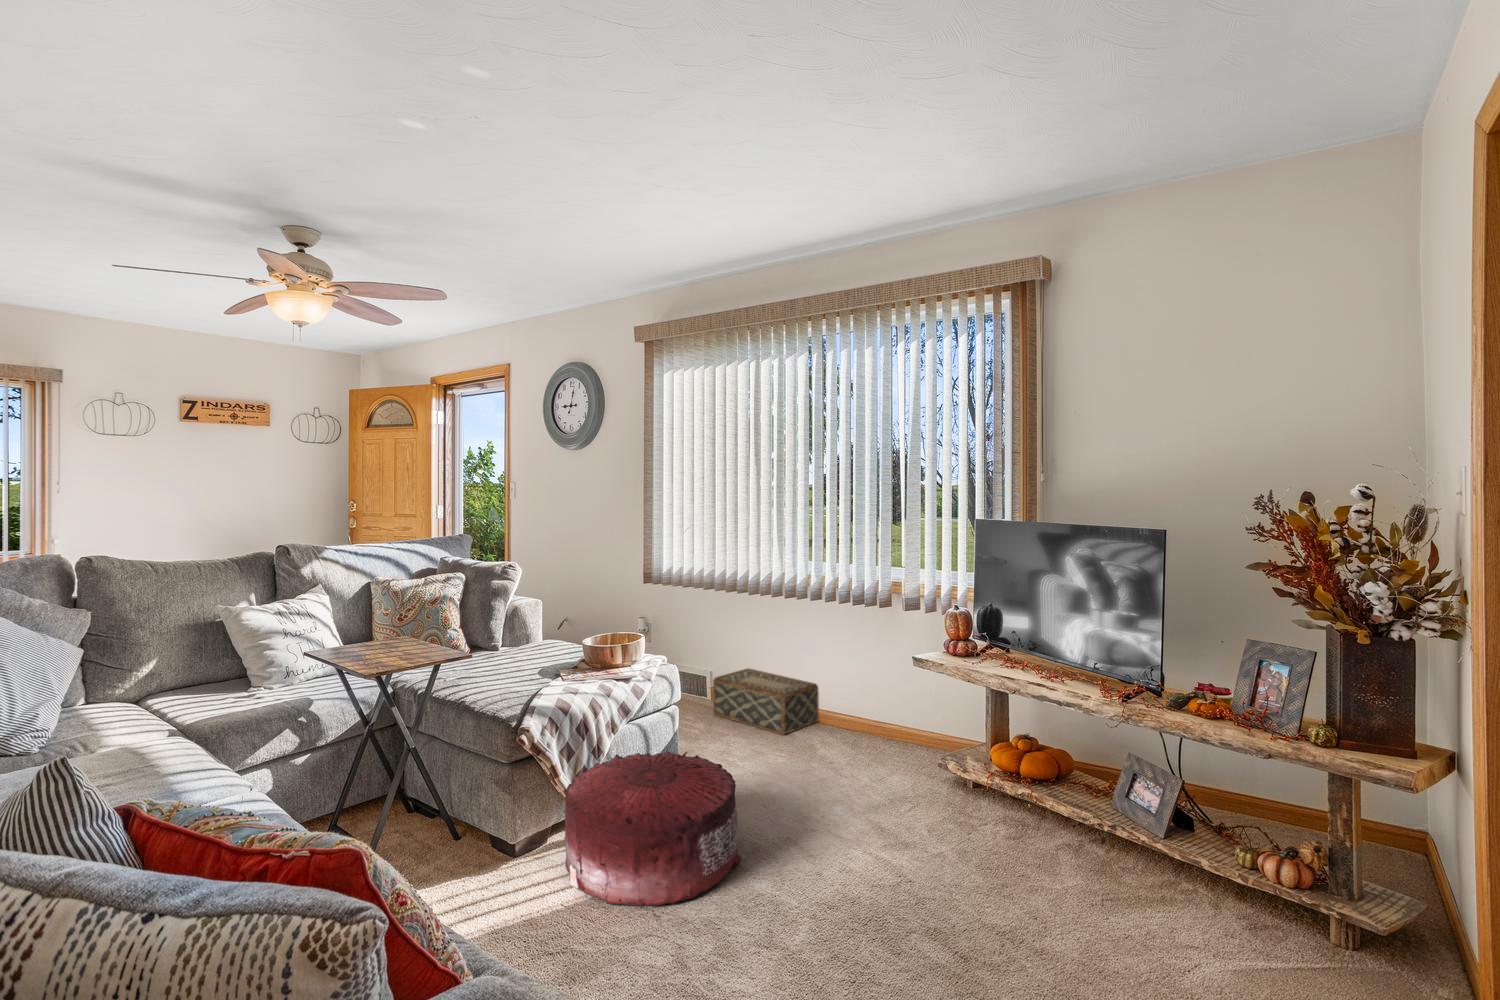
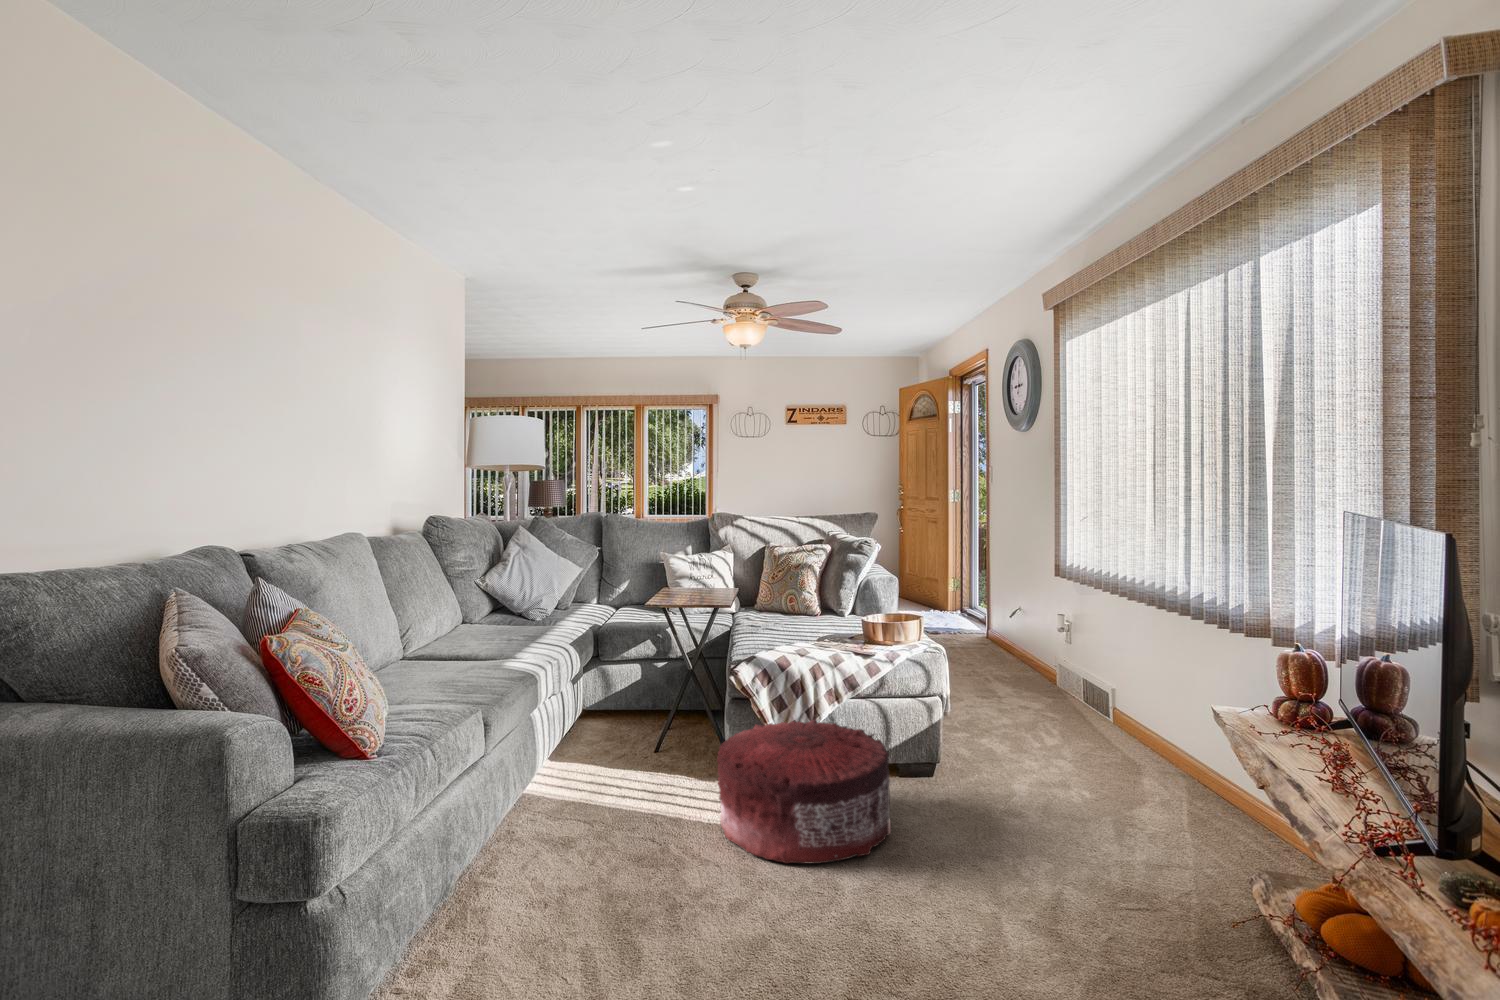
woven basket: present [713,669,819,735] -> none [1058,690,1179,773]

